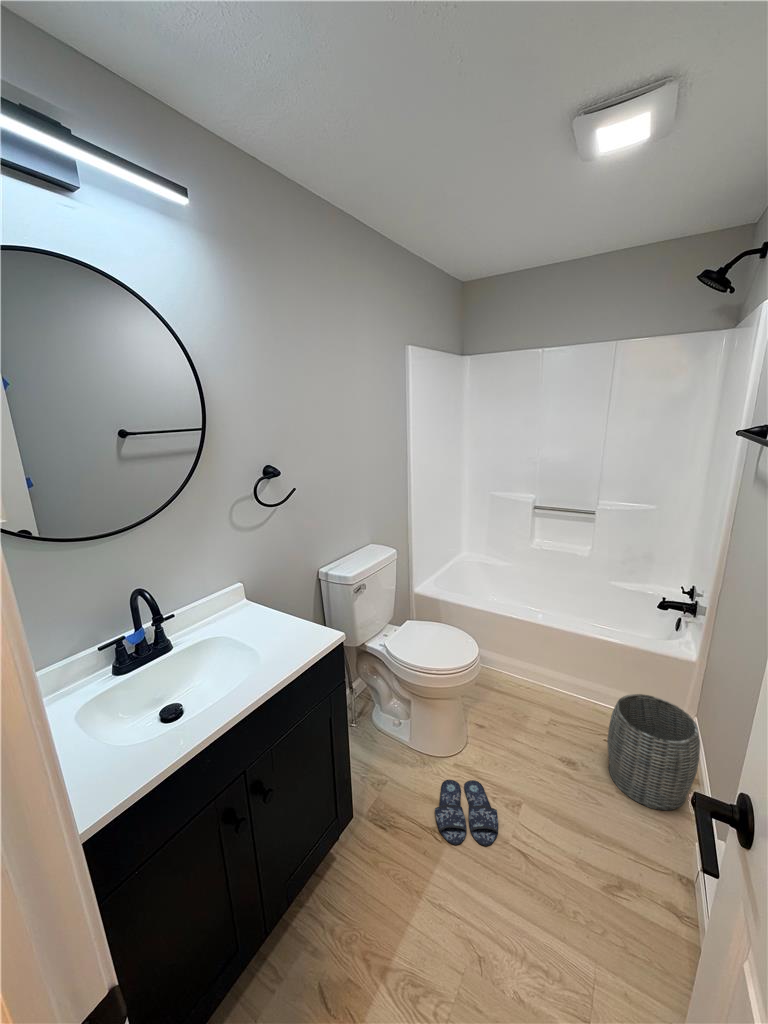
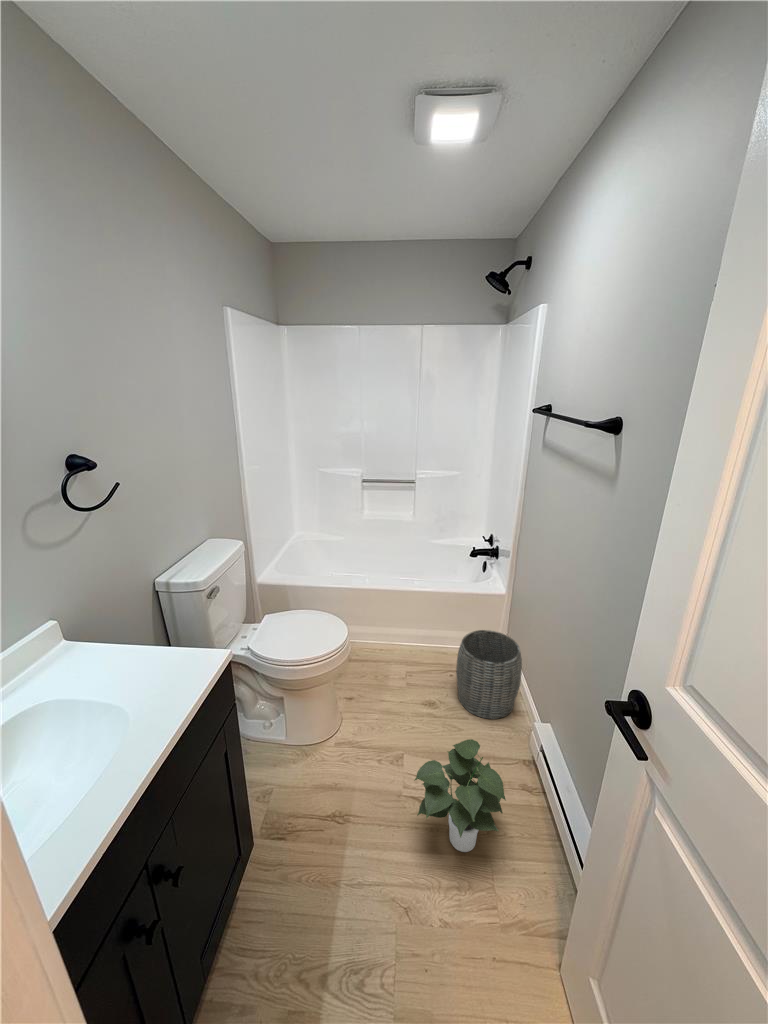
slippers: present [435,780,498,846] -> none [328,752,391,820]
potted plant: none [512,807,629,939] -> present [414,739,506,852]

